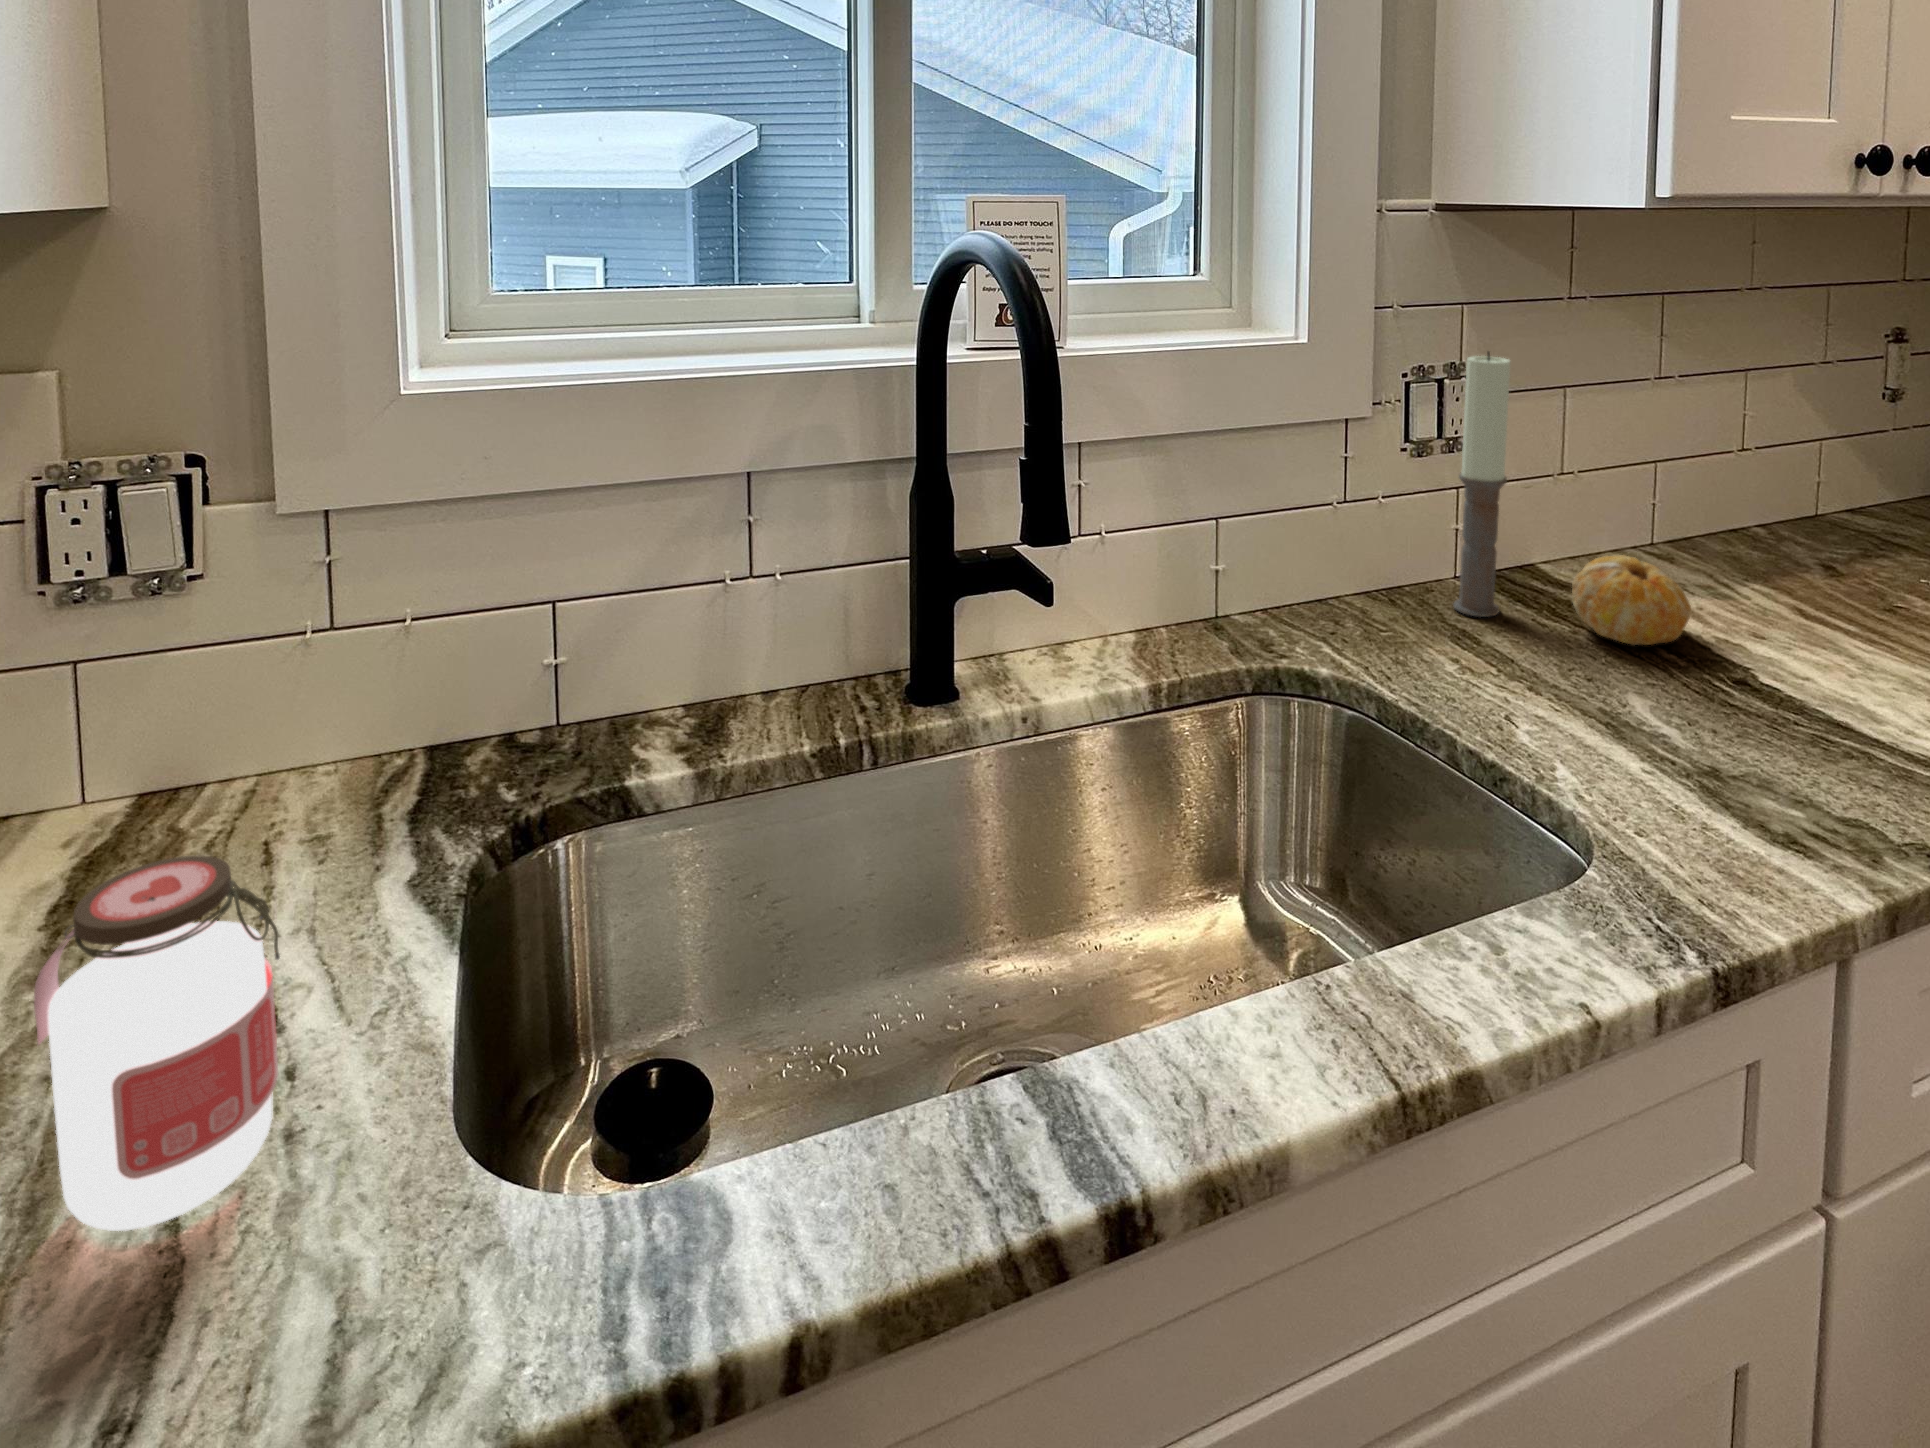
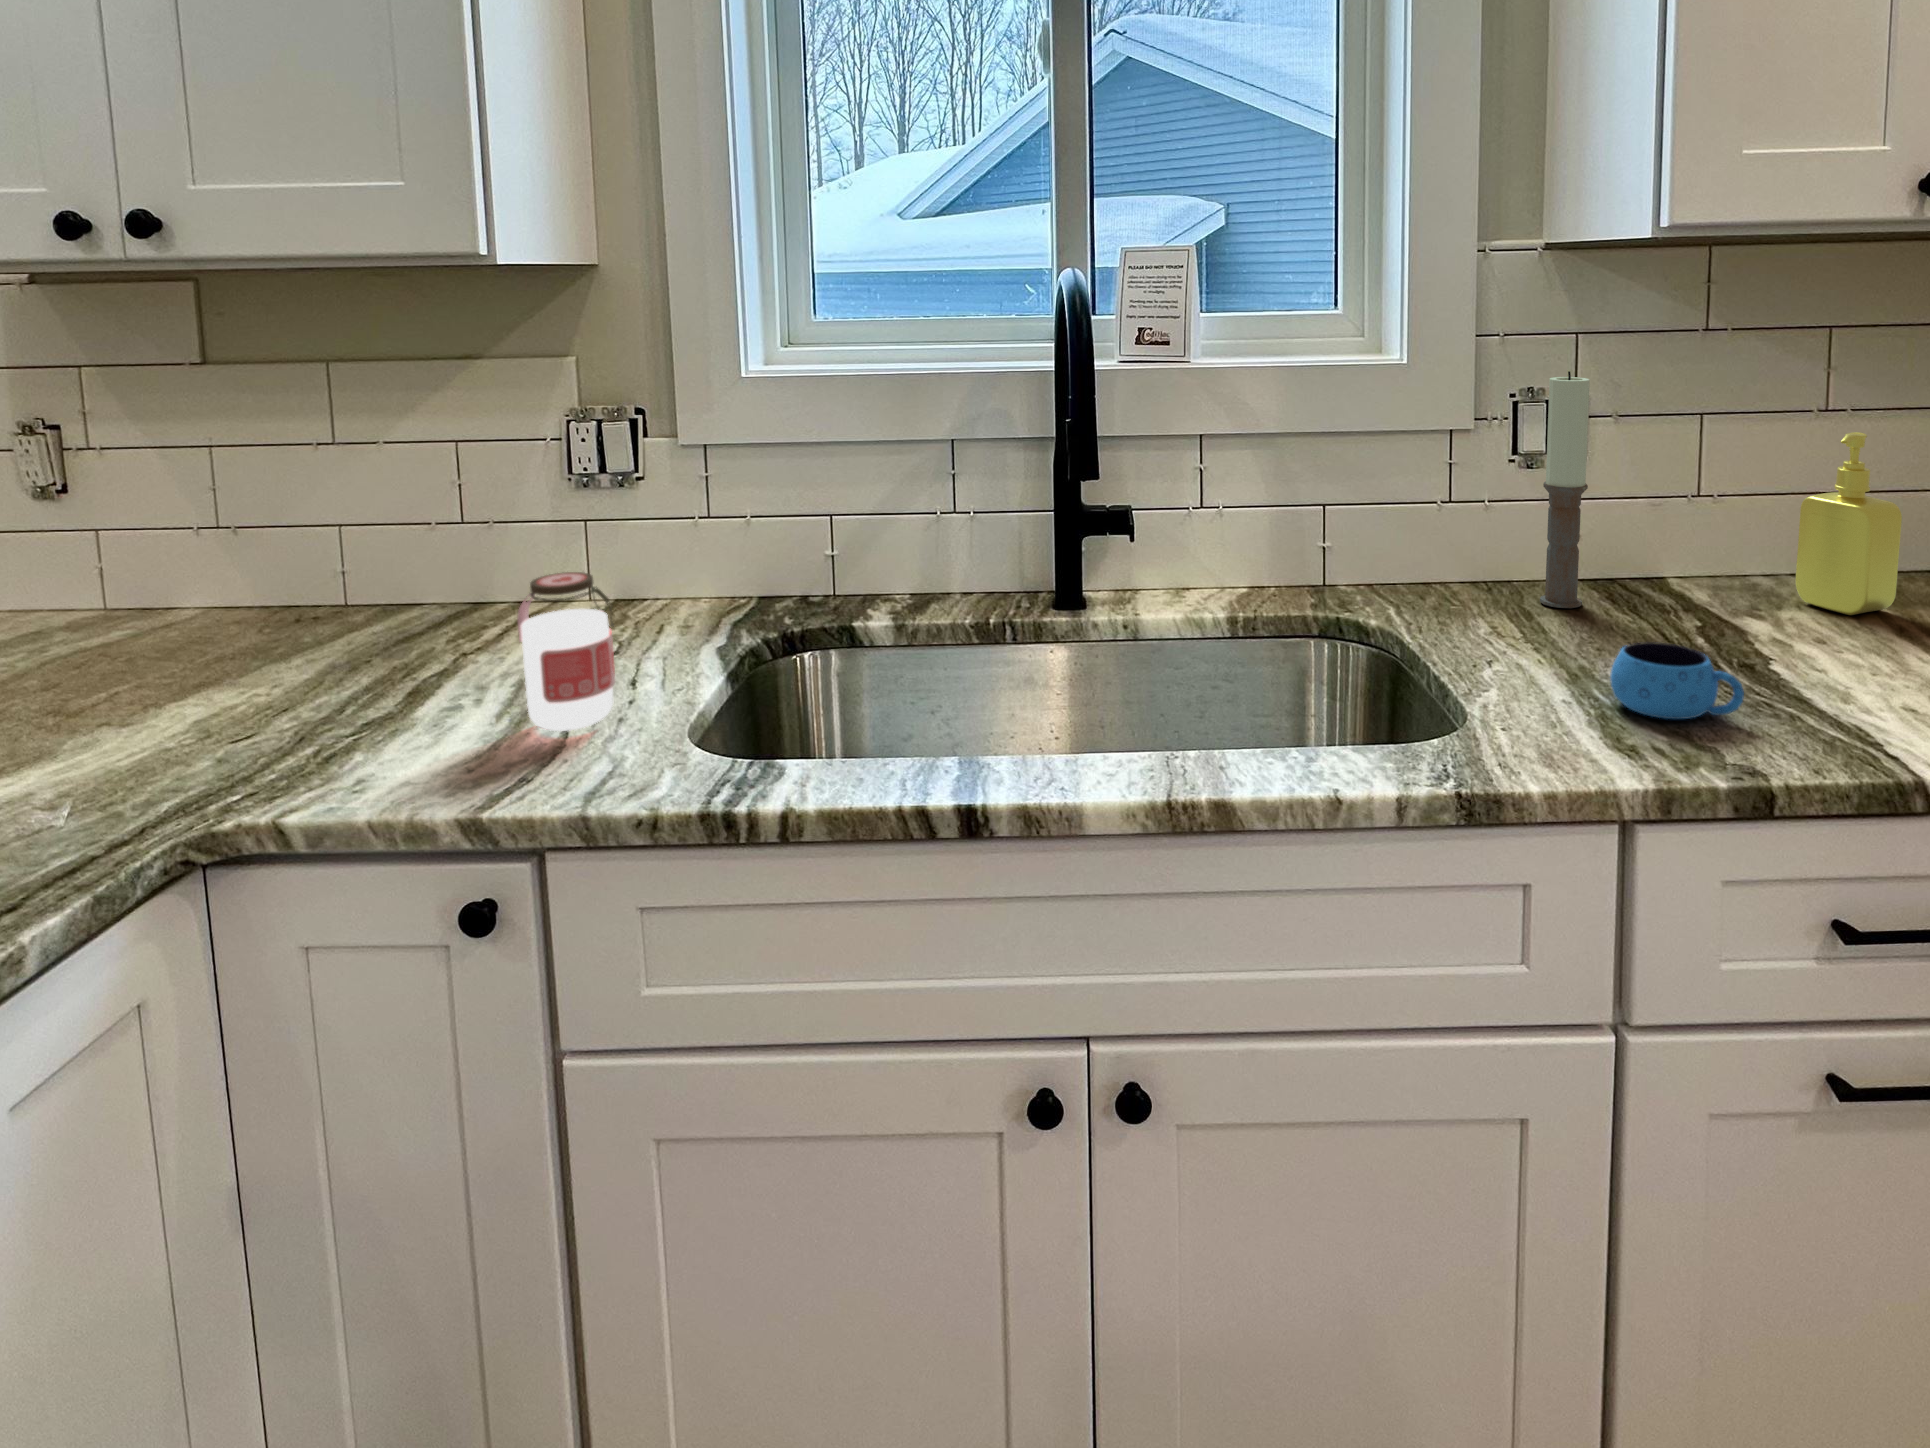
soap dispenser: none [1669,405,1771,593] -> present [1795,432,1902,615]
fruit: present [1572,555,1691,645] -> none [1632,561,1741,637]
mug: none [1681,679,1839,778] -> present [1610,642,1744,719]

